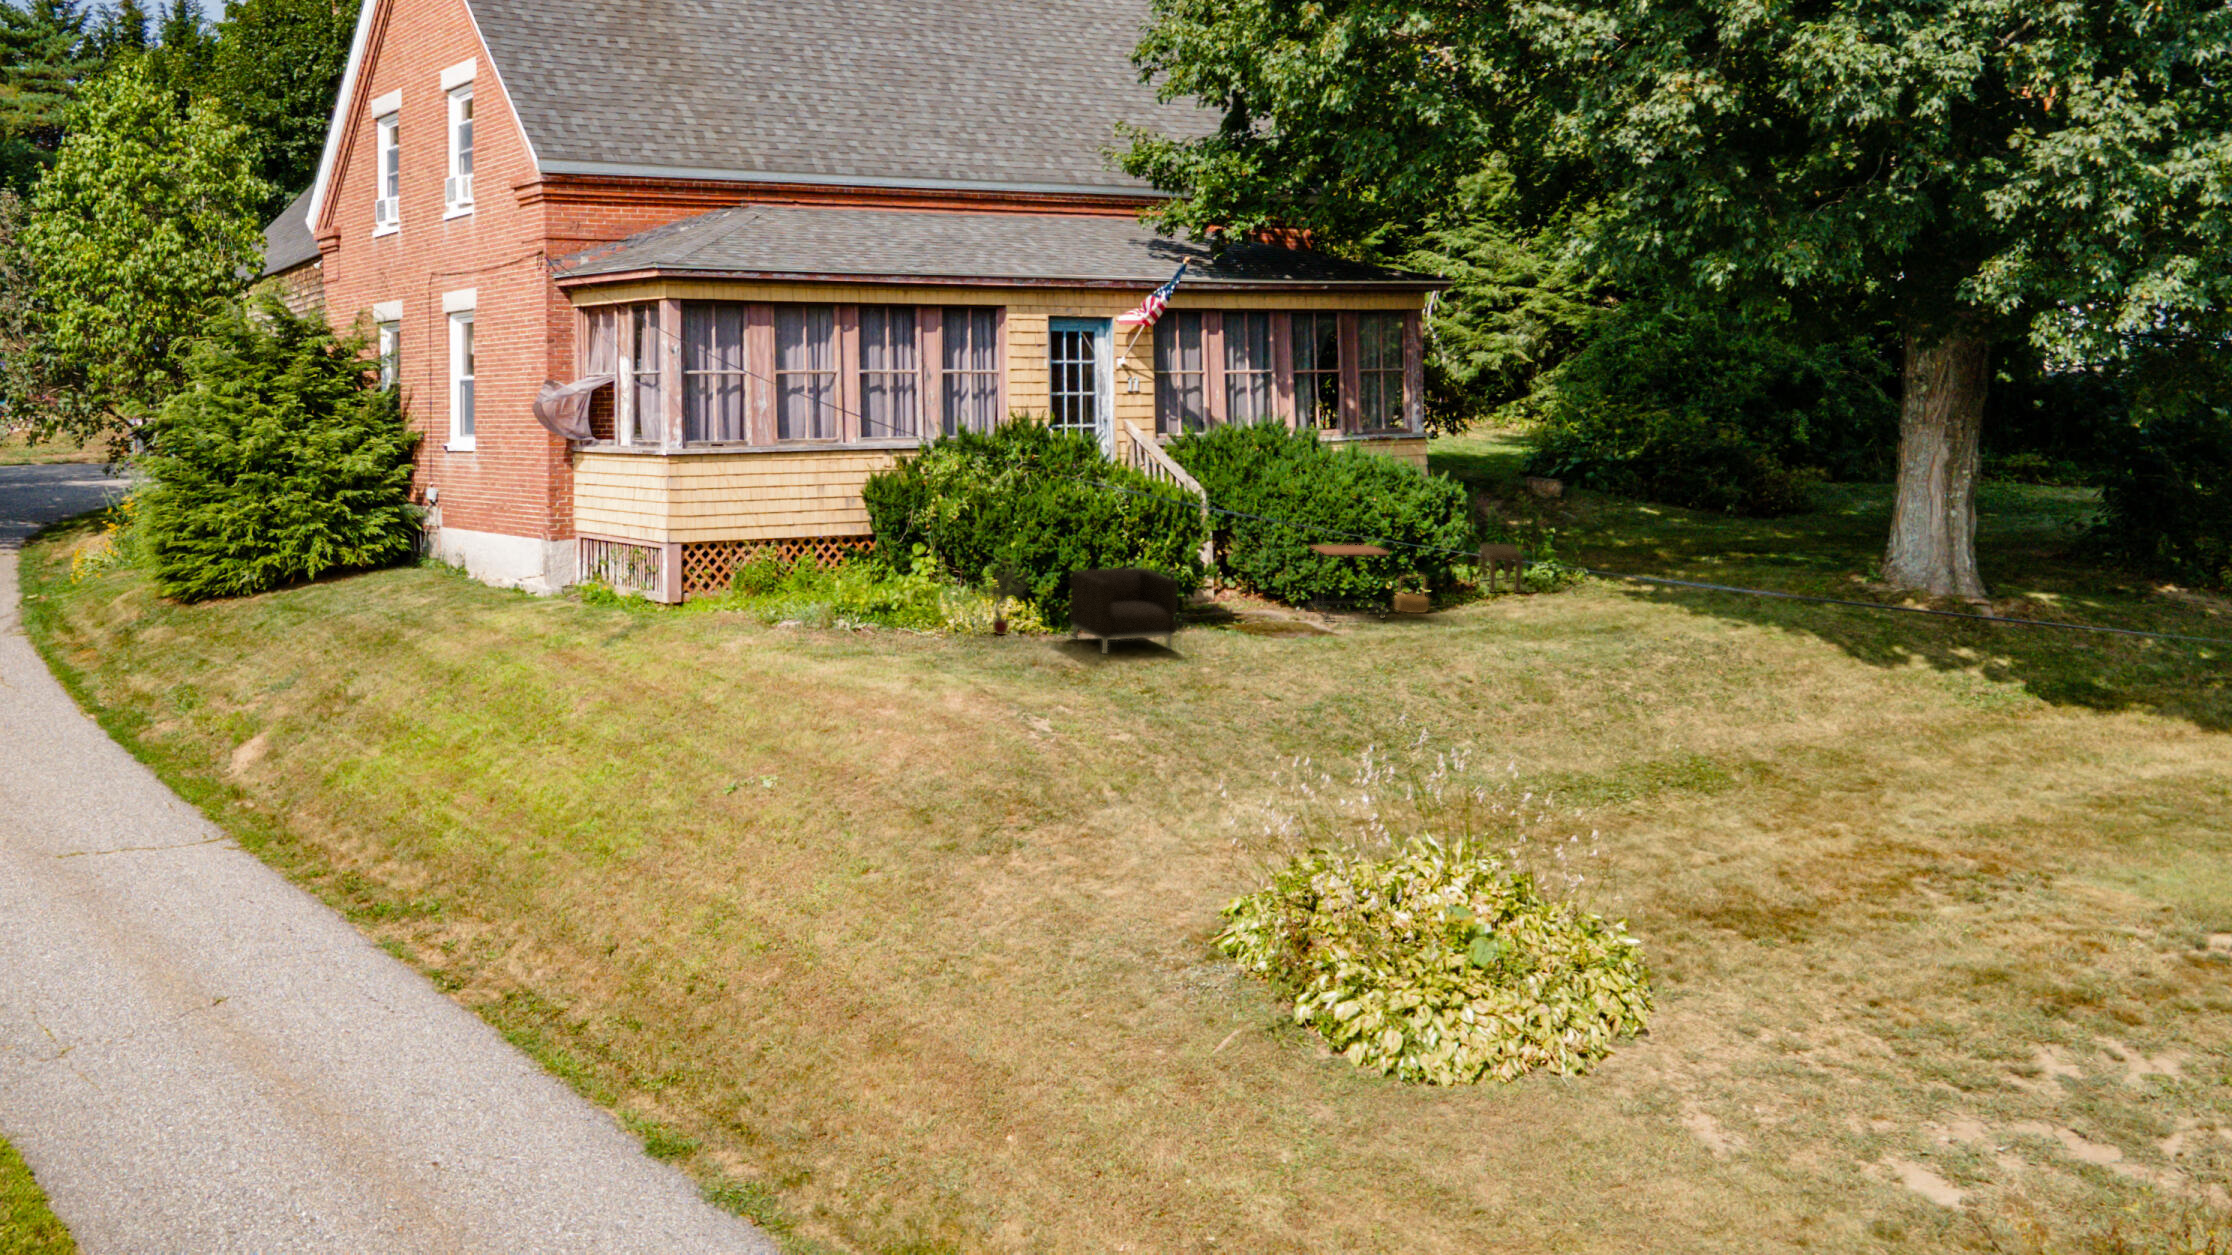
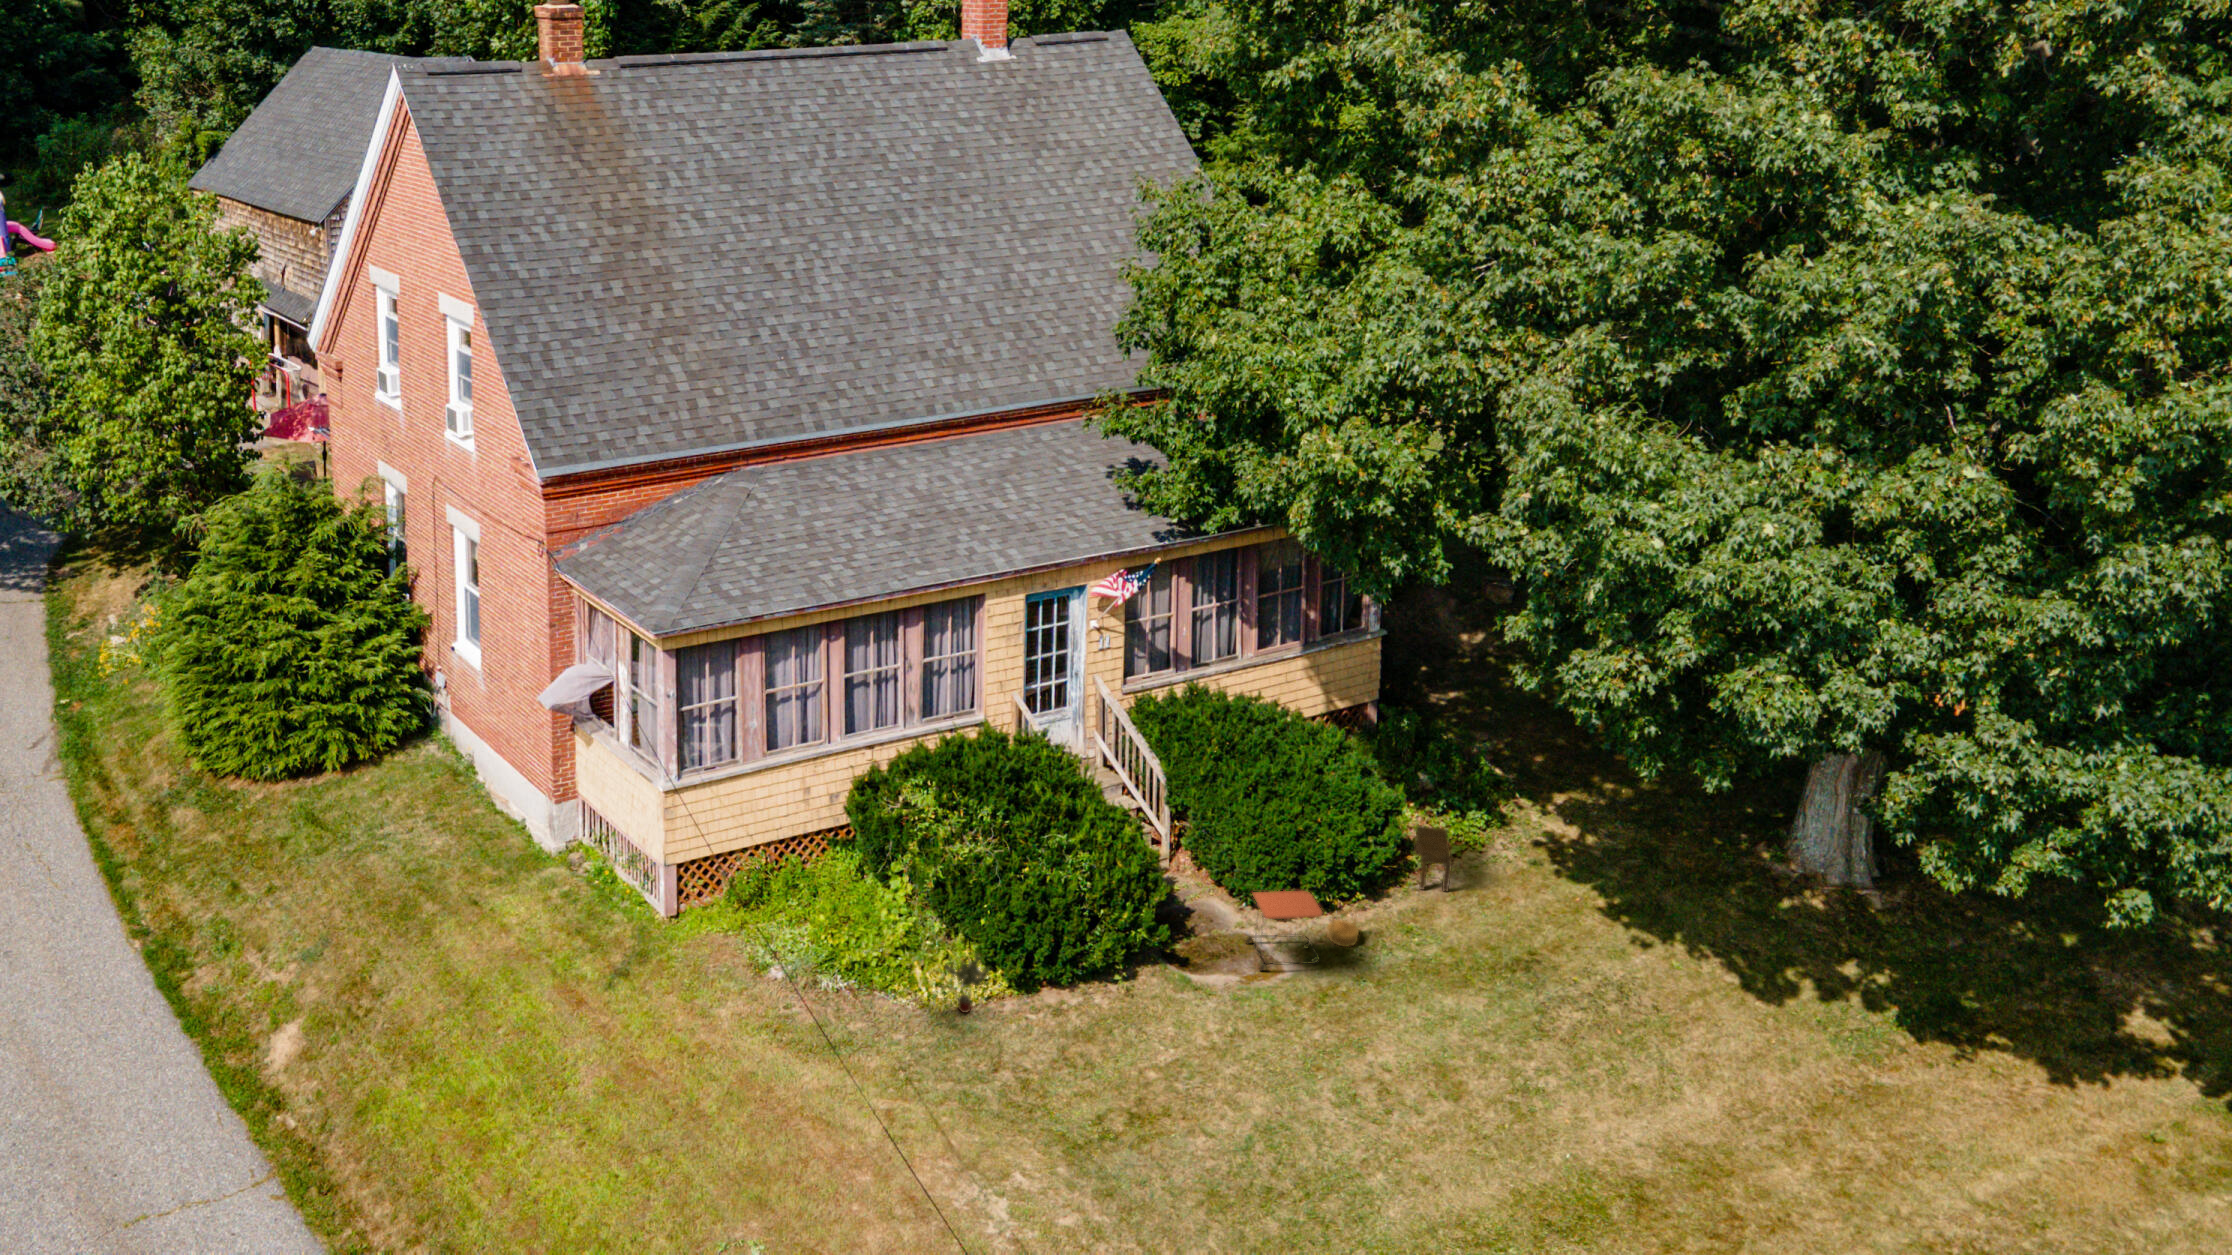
armchair: present [1069,567,1178,654] -> none [1026,959,1123,1062]

